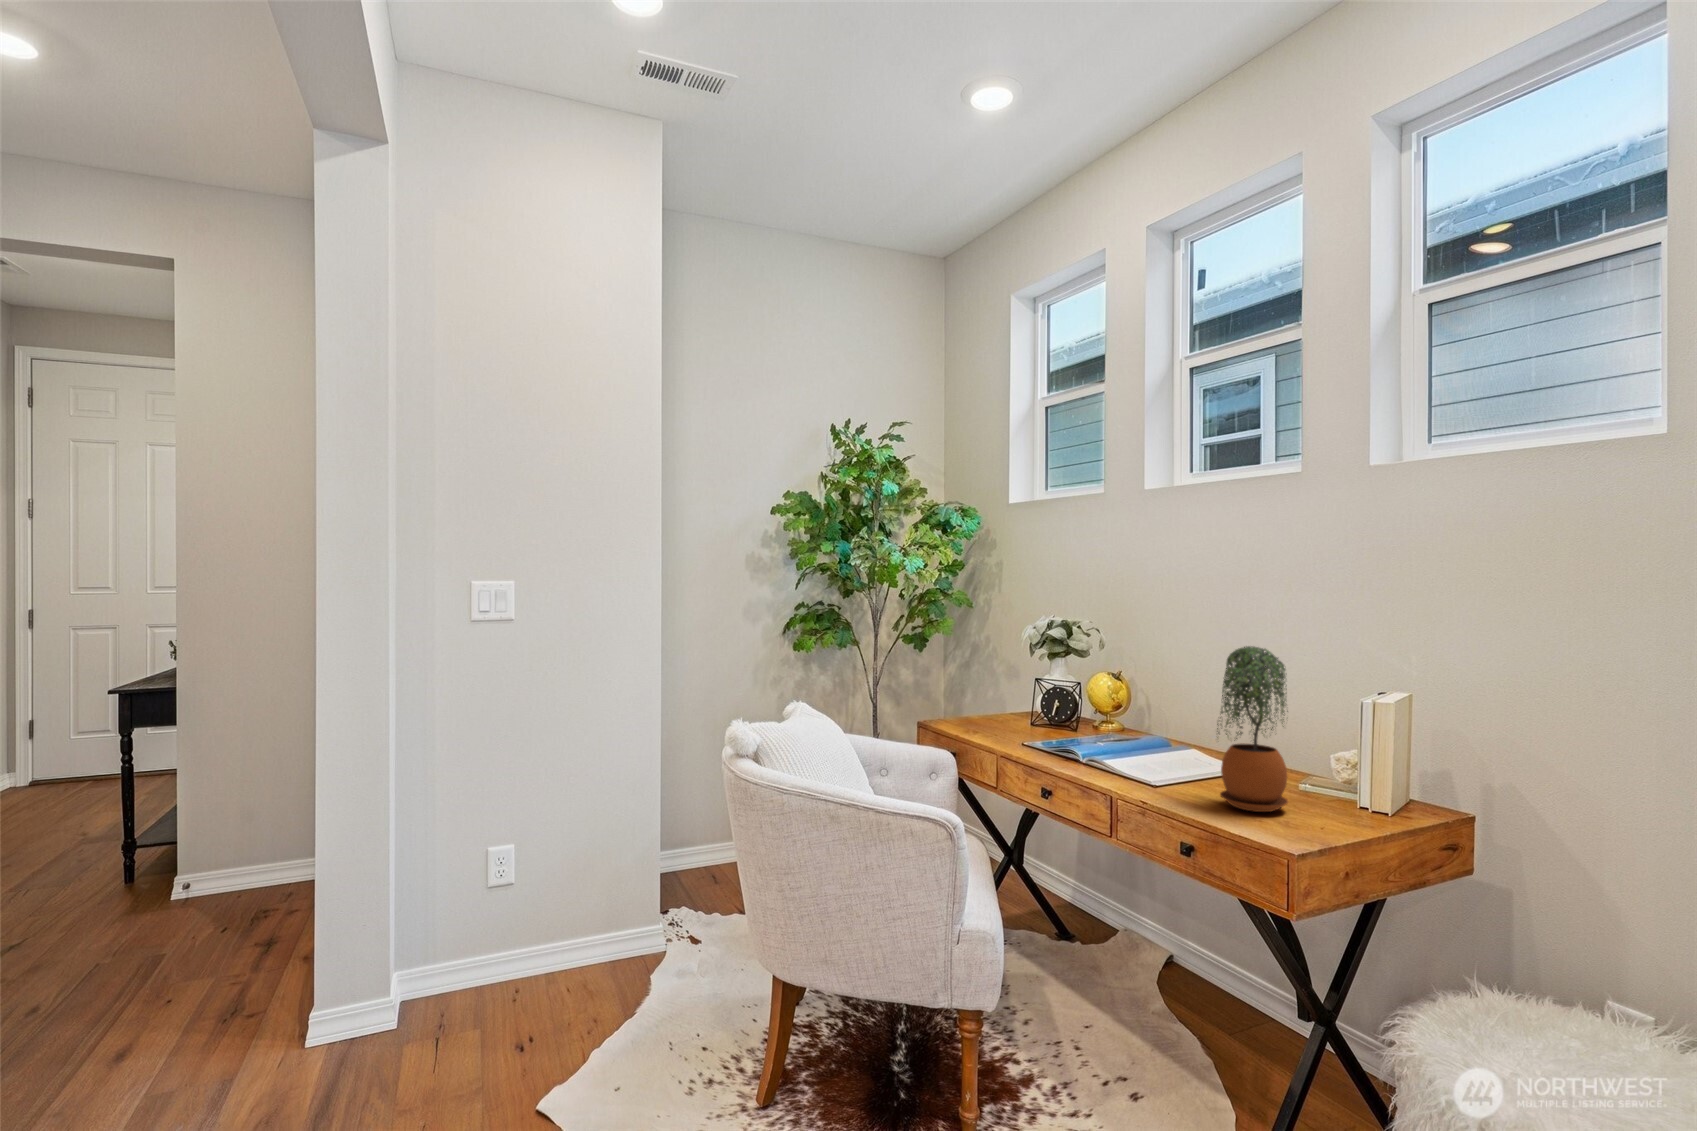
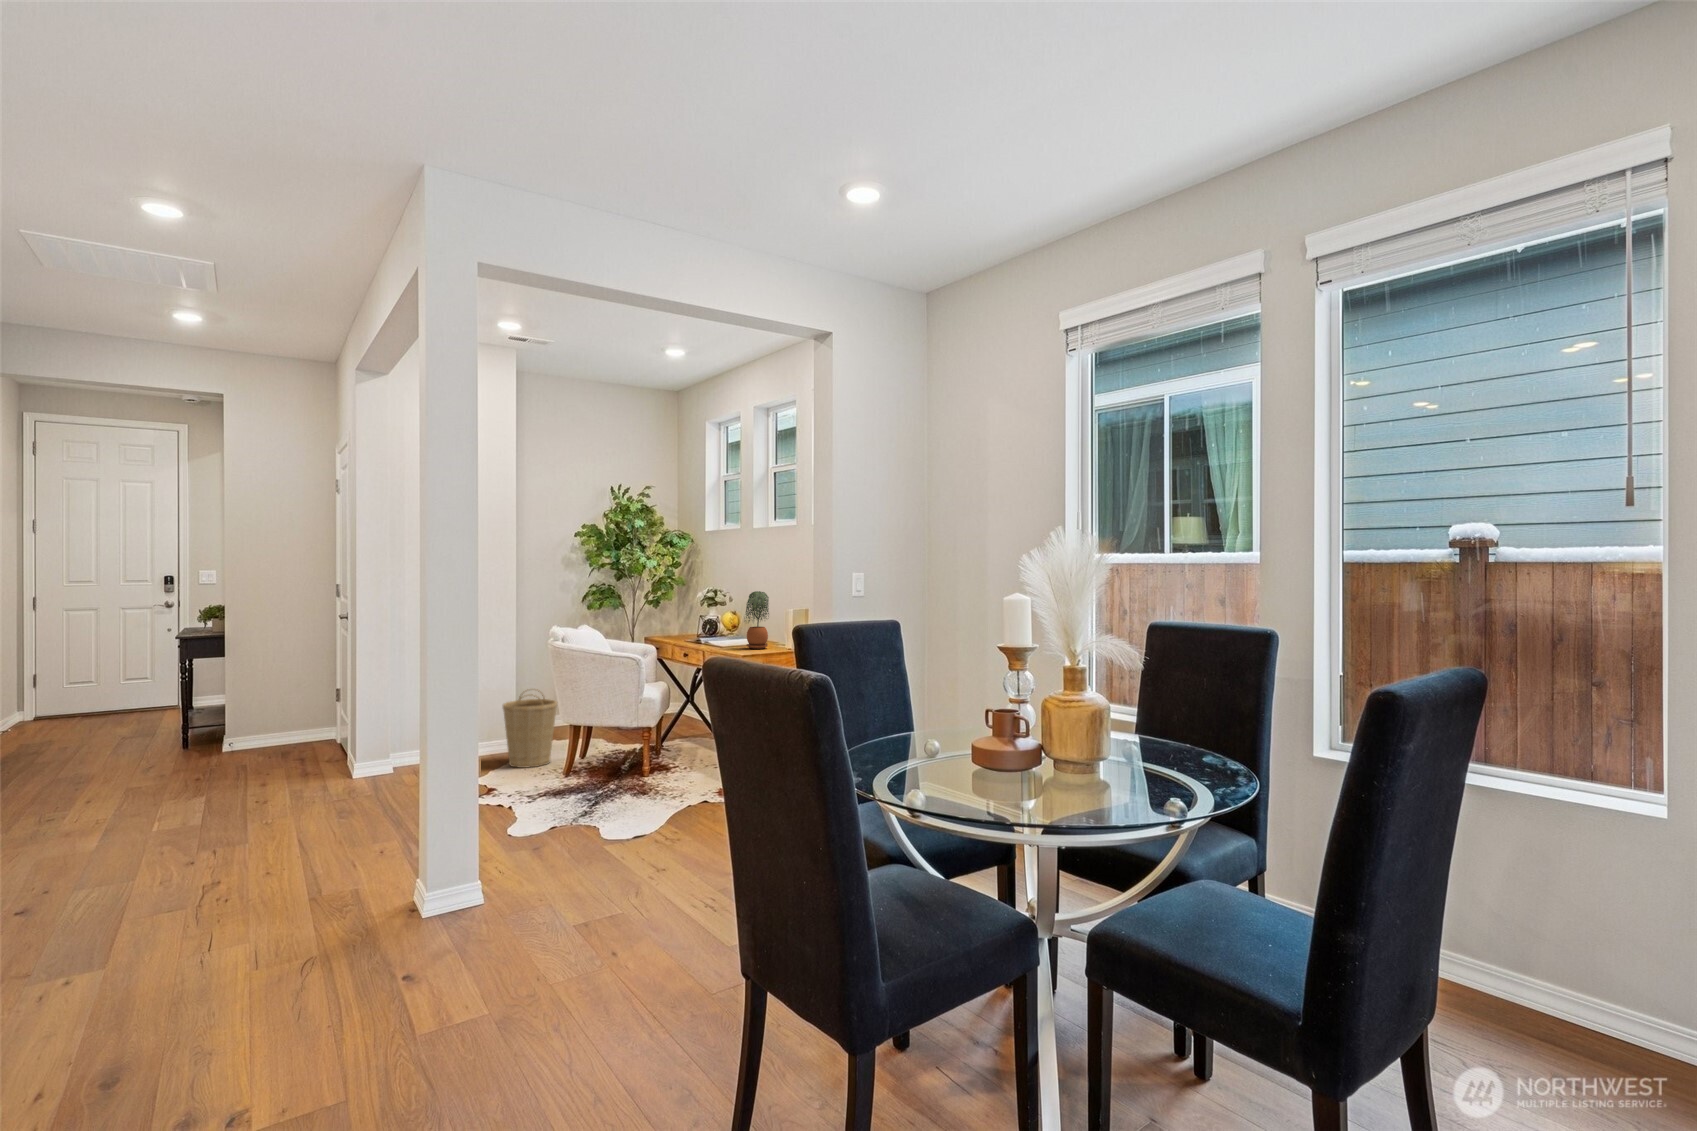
basket: none [610,845,730,1049] -> present [503,689,557,768]

